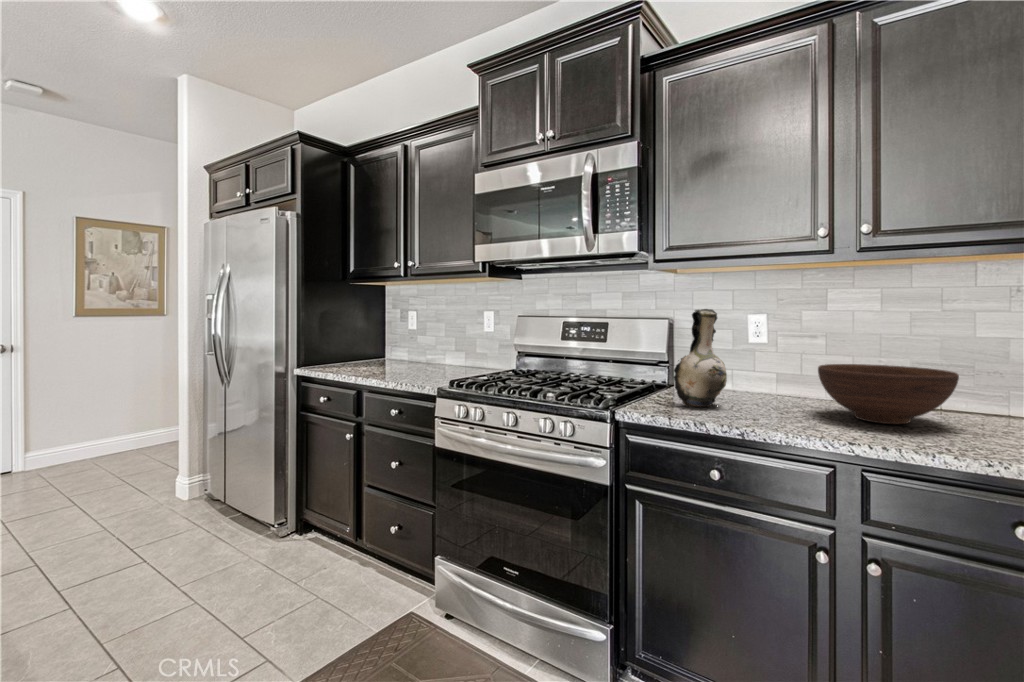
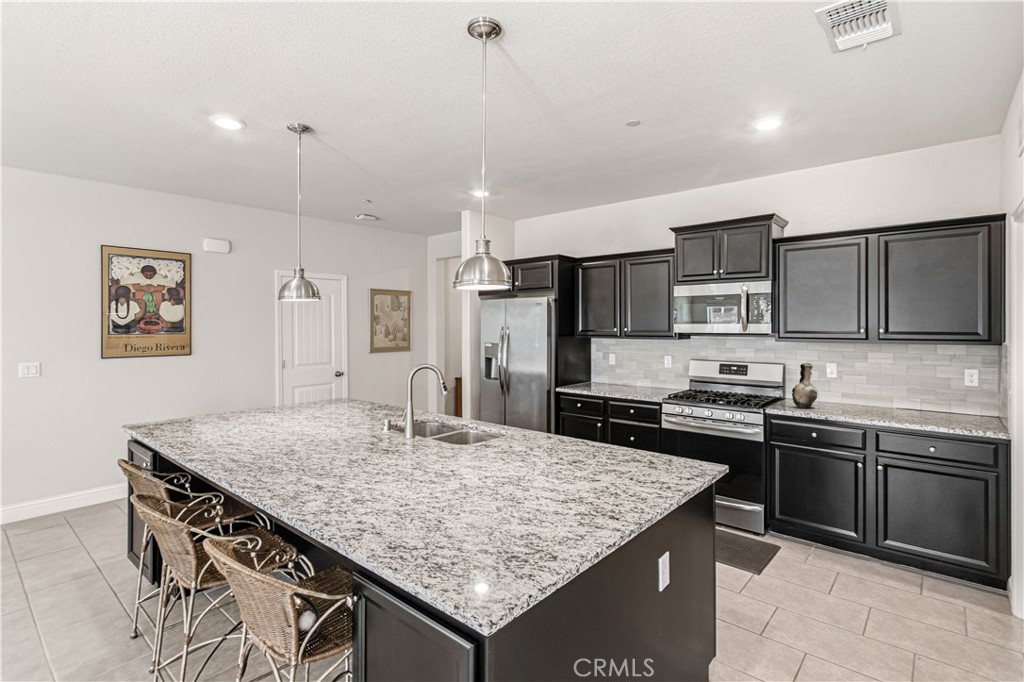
fruit bowl: present [818,364,959,424] -> none [860,389,919,415]

